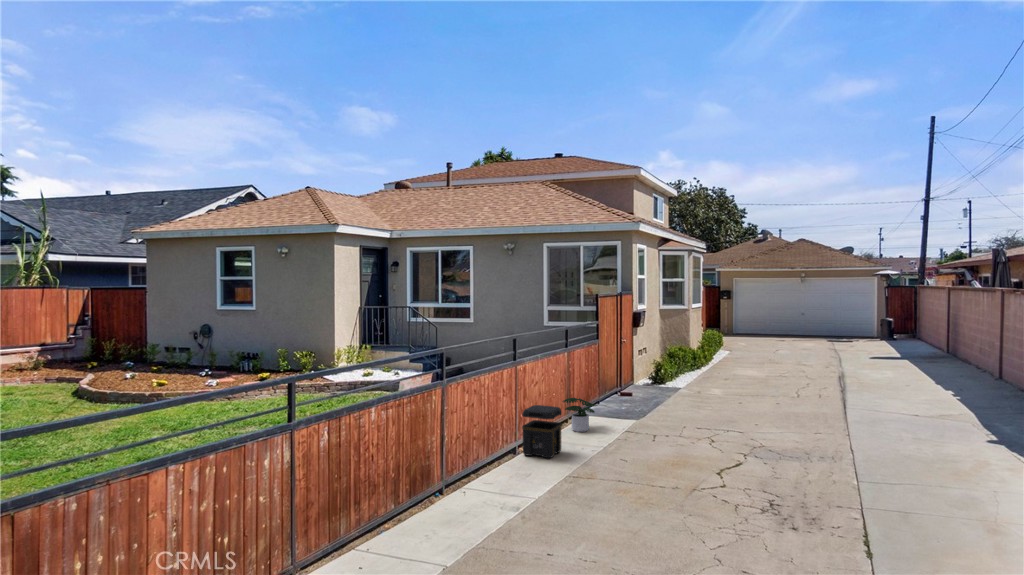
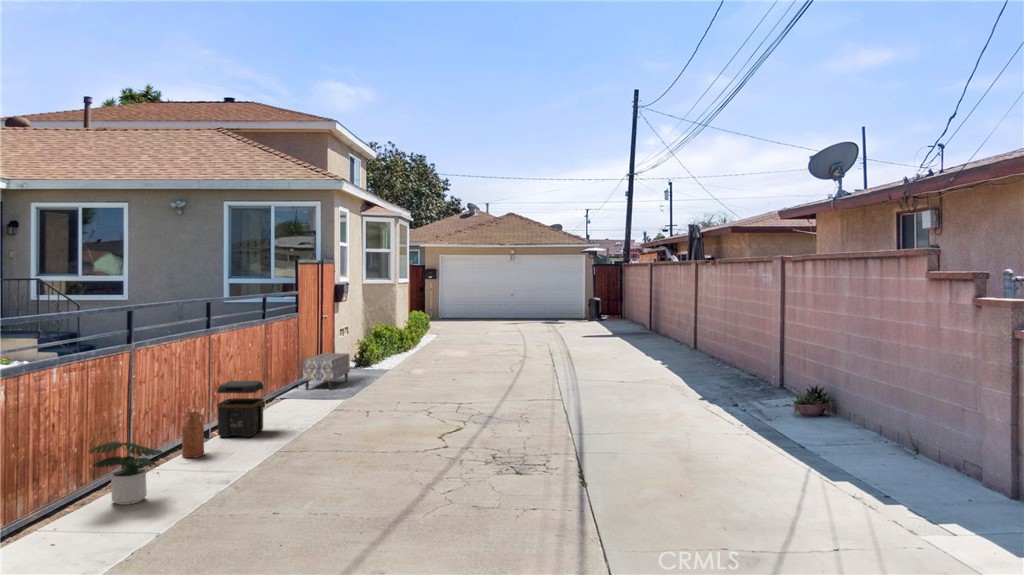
bench: none [603,373,645,409] -> present [303,353,350,390]
potted plant: present [562,398,597,432] -> present [89,442,162,505]
watering can: none [490,432,510,478] -> present [182,408,205,458]

